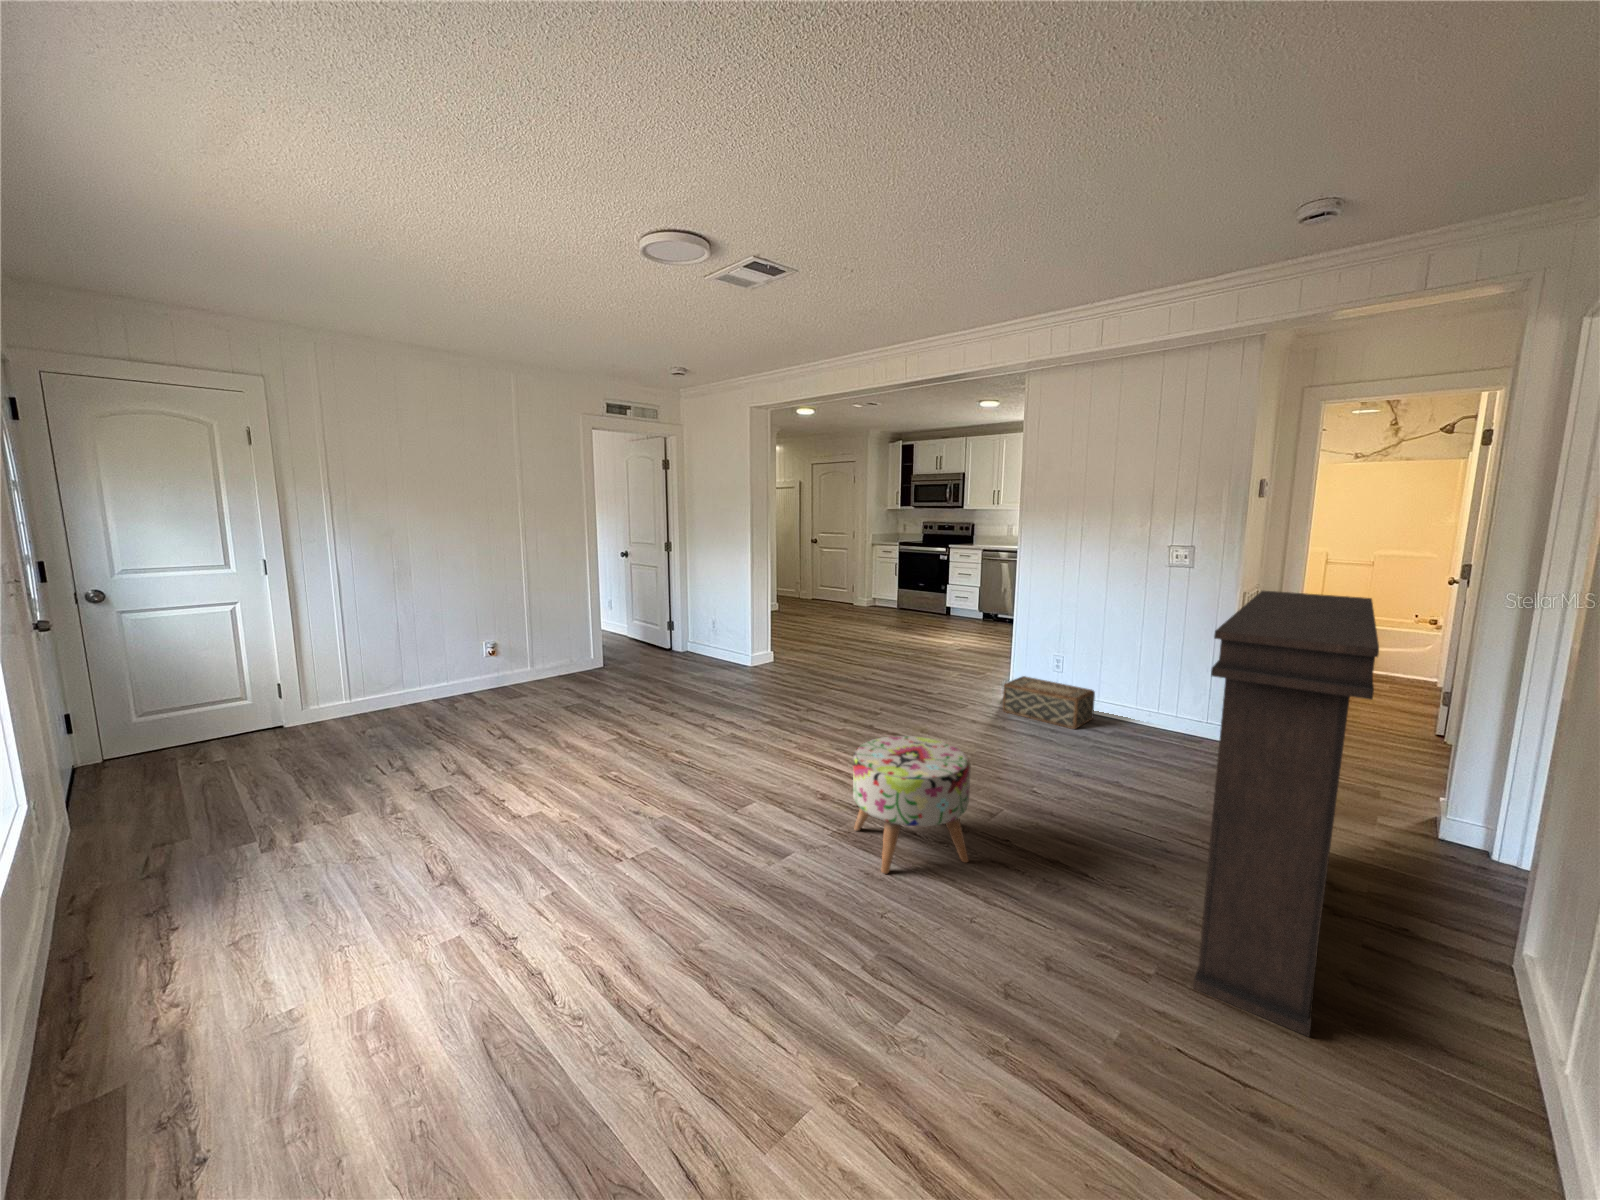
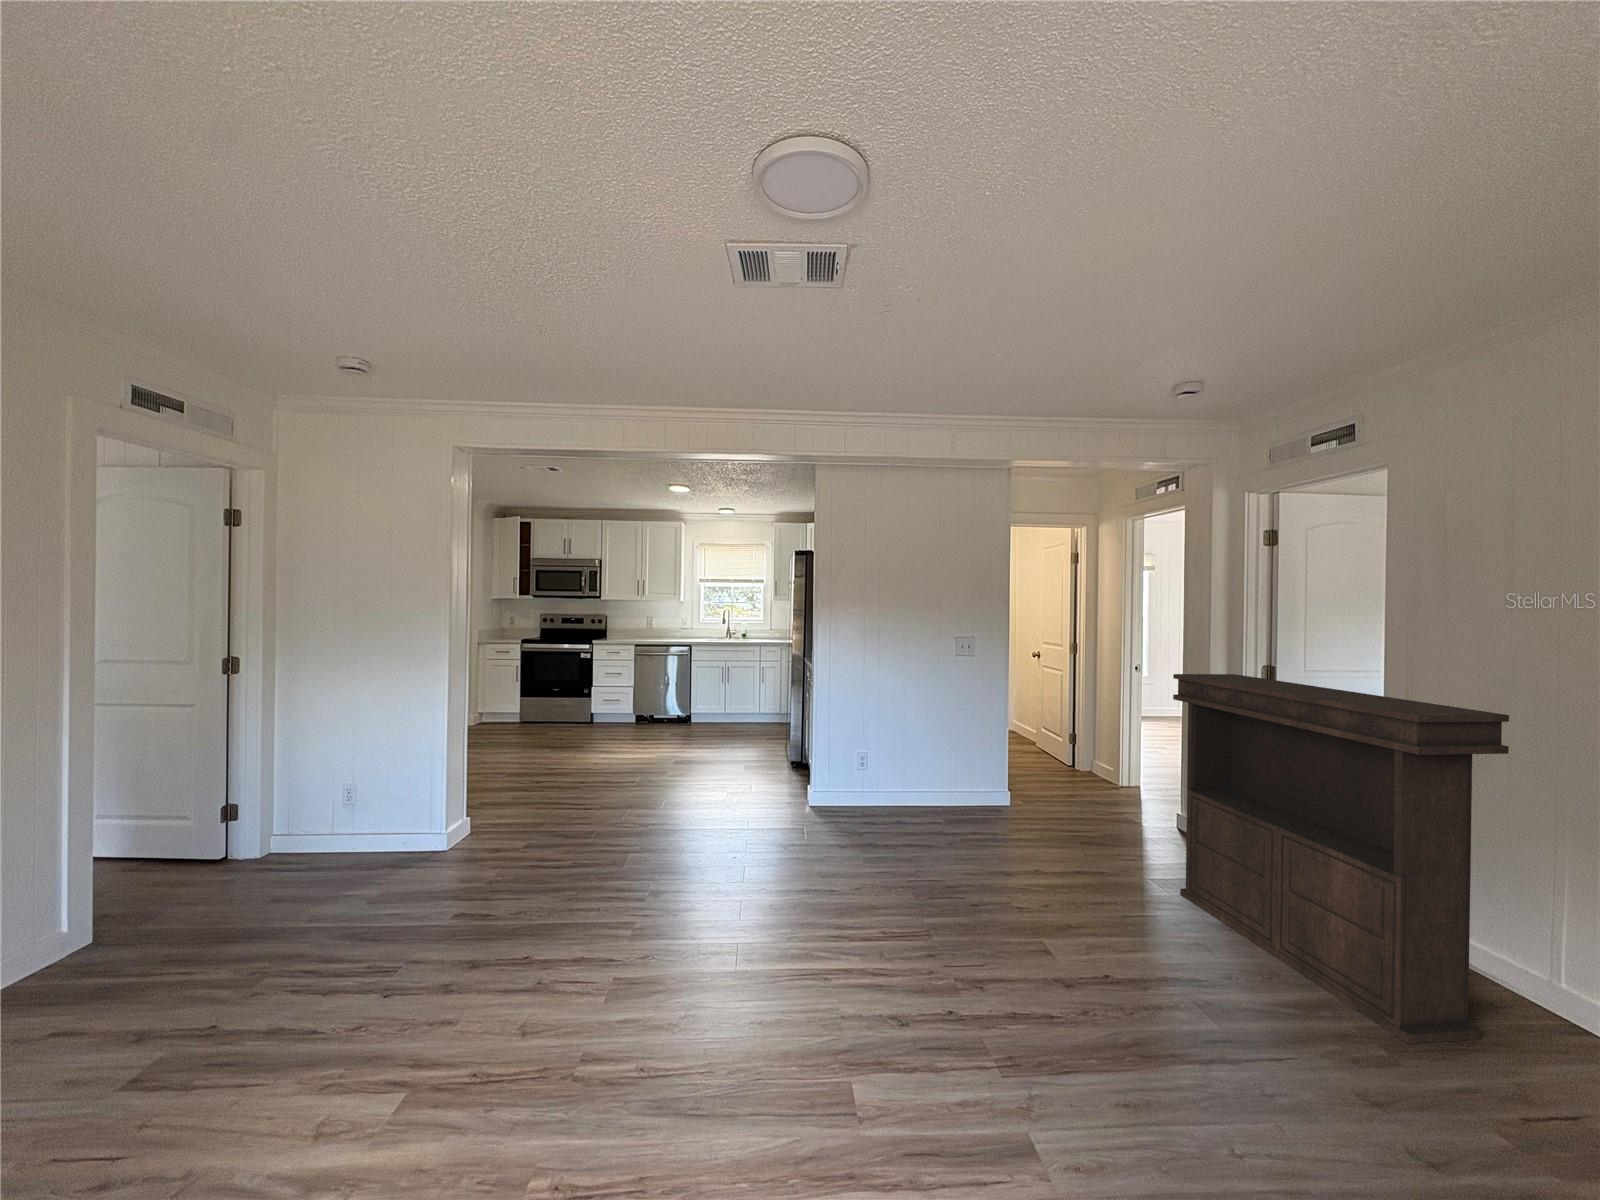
woven basket: present [1003,676,1095,729] -> none [836,780,920,825]
ottoman: present [853,736,971,874] -> none [1000,882,1159,1089]

